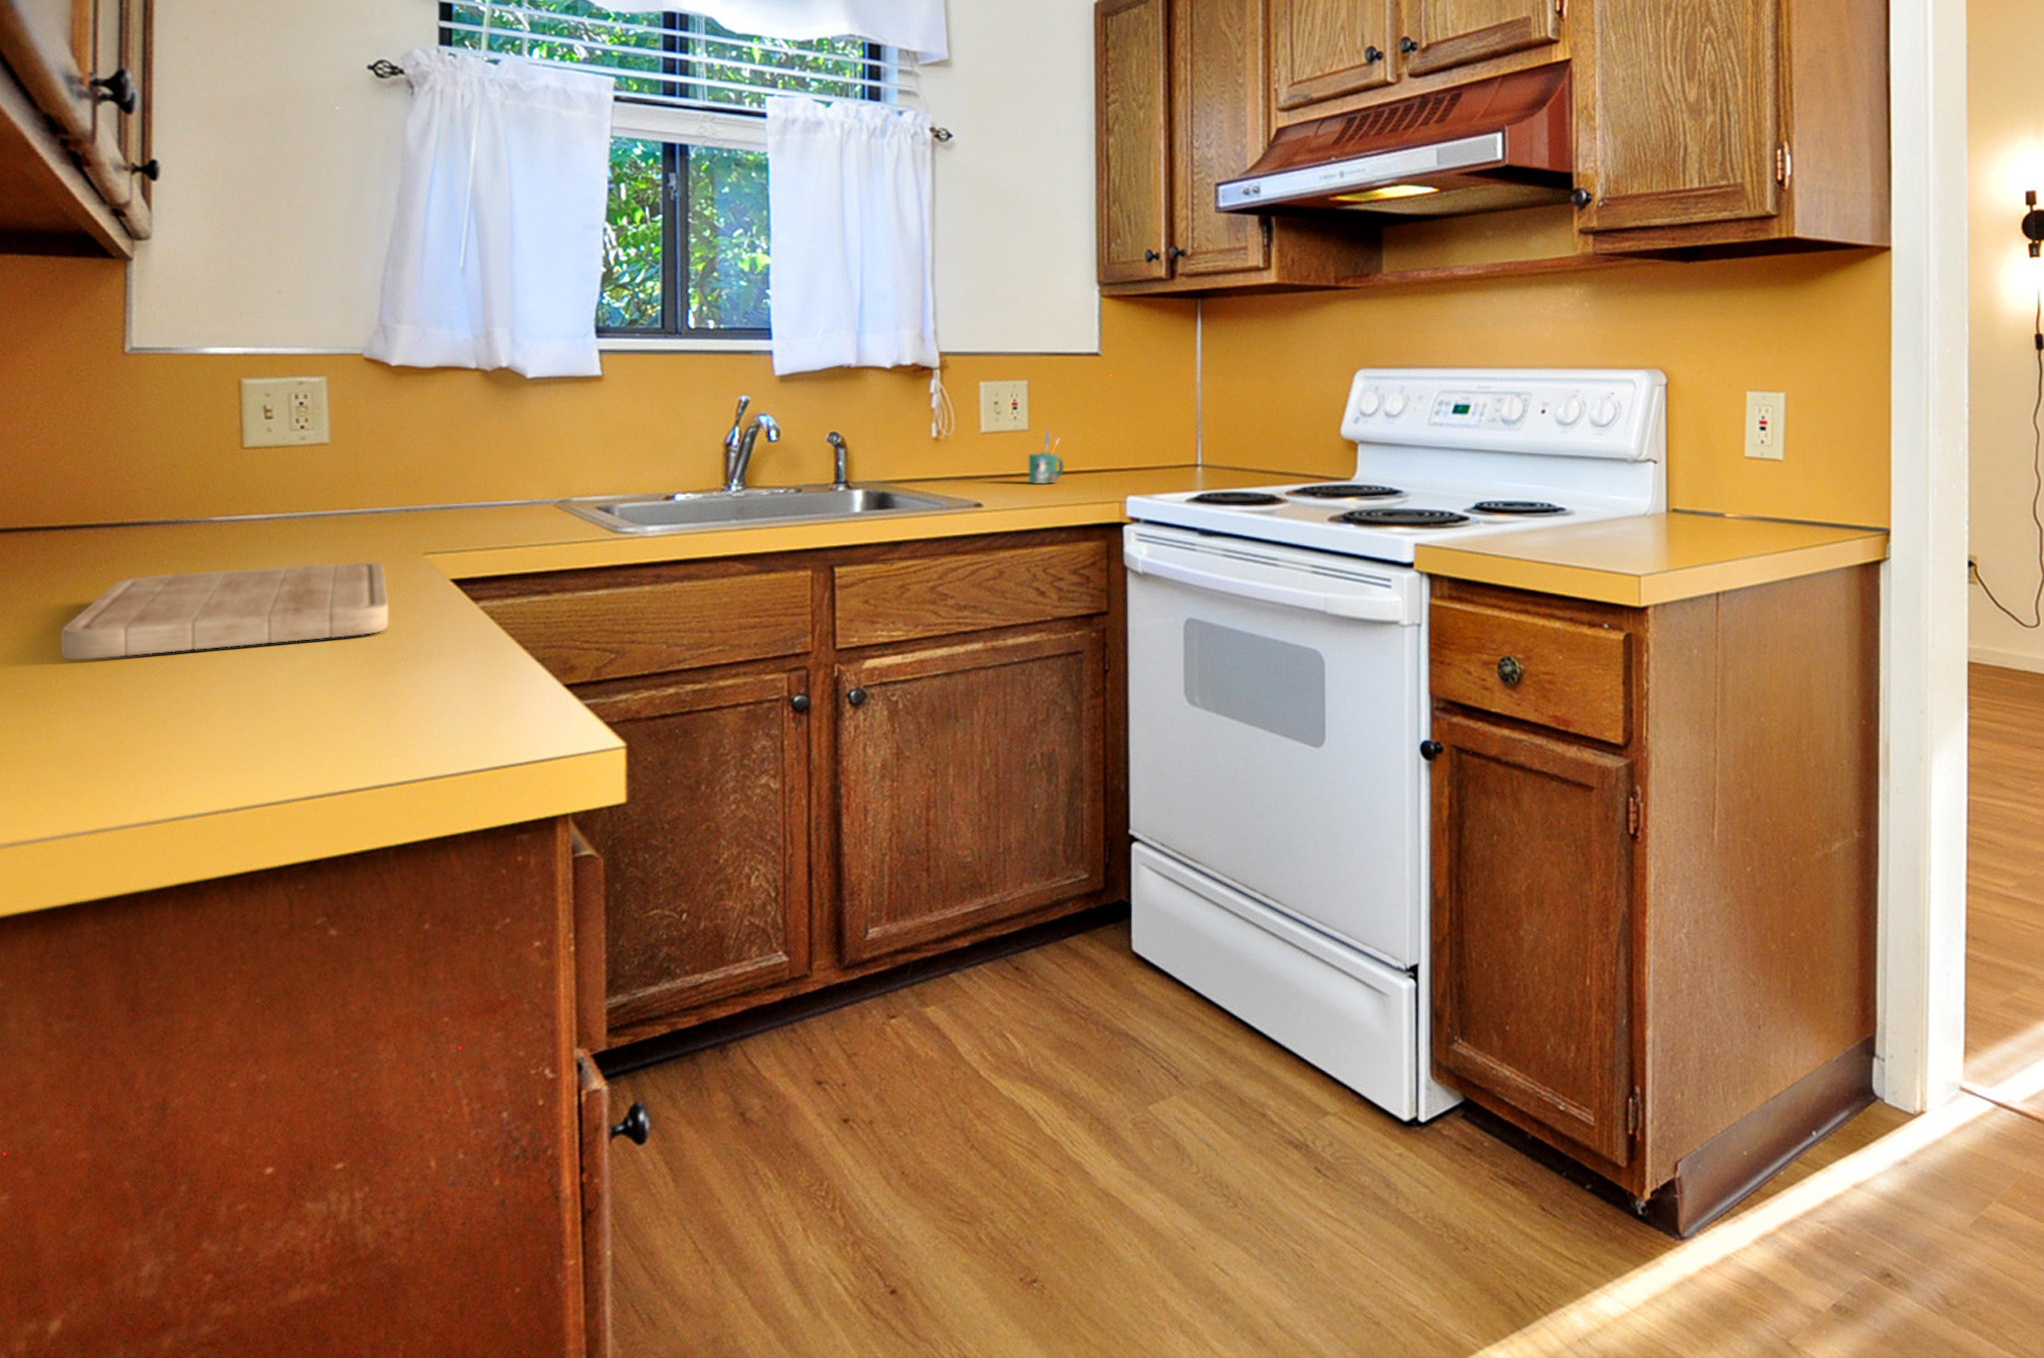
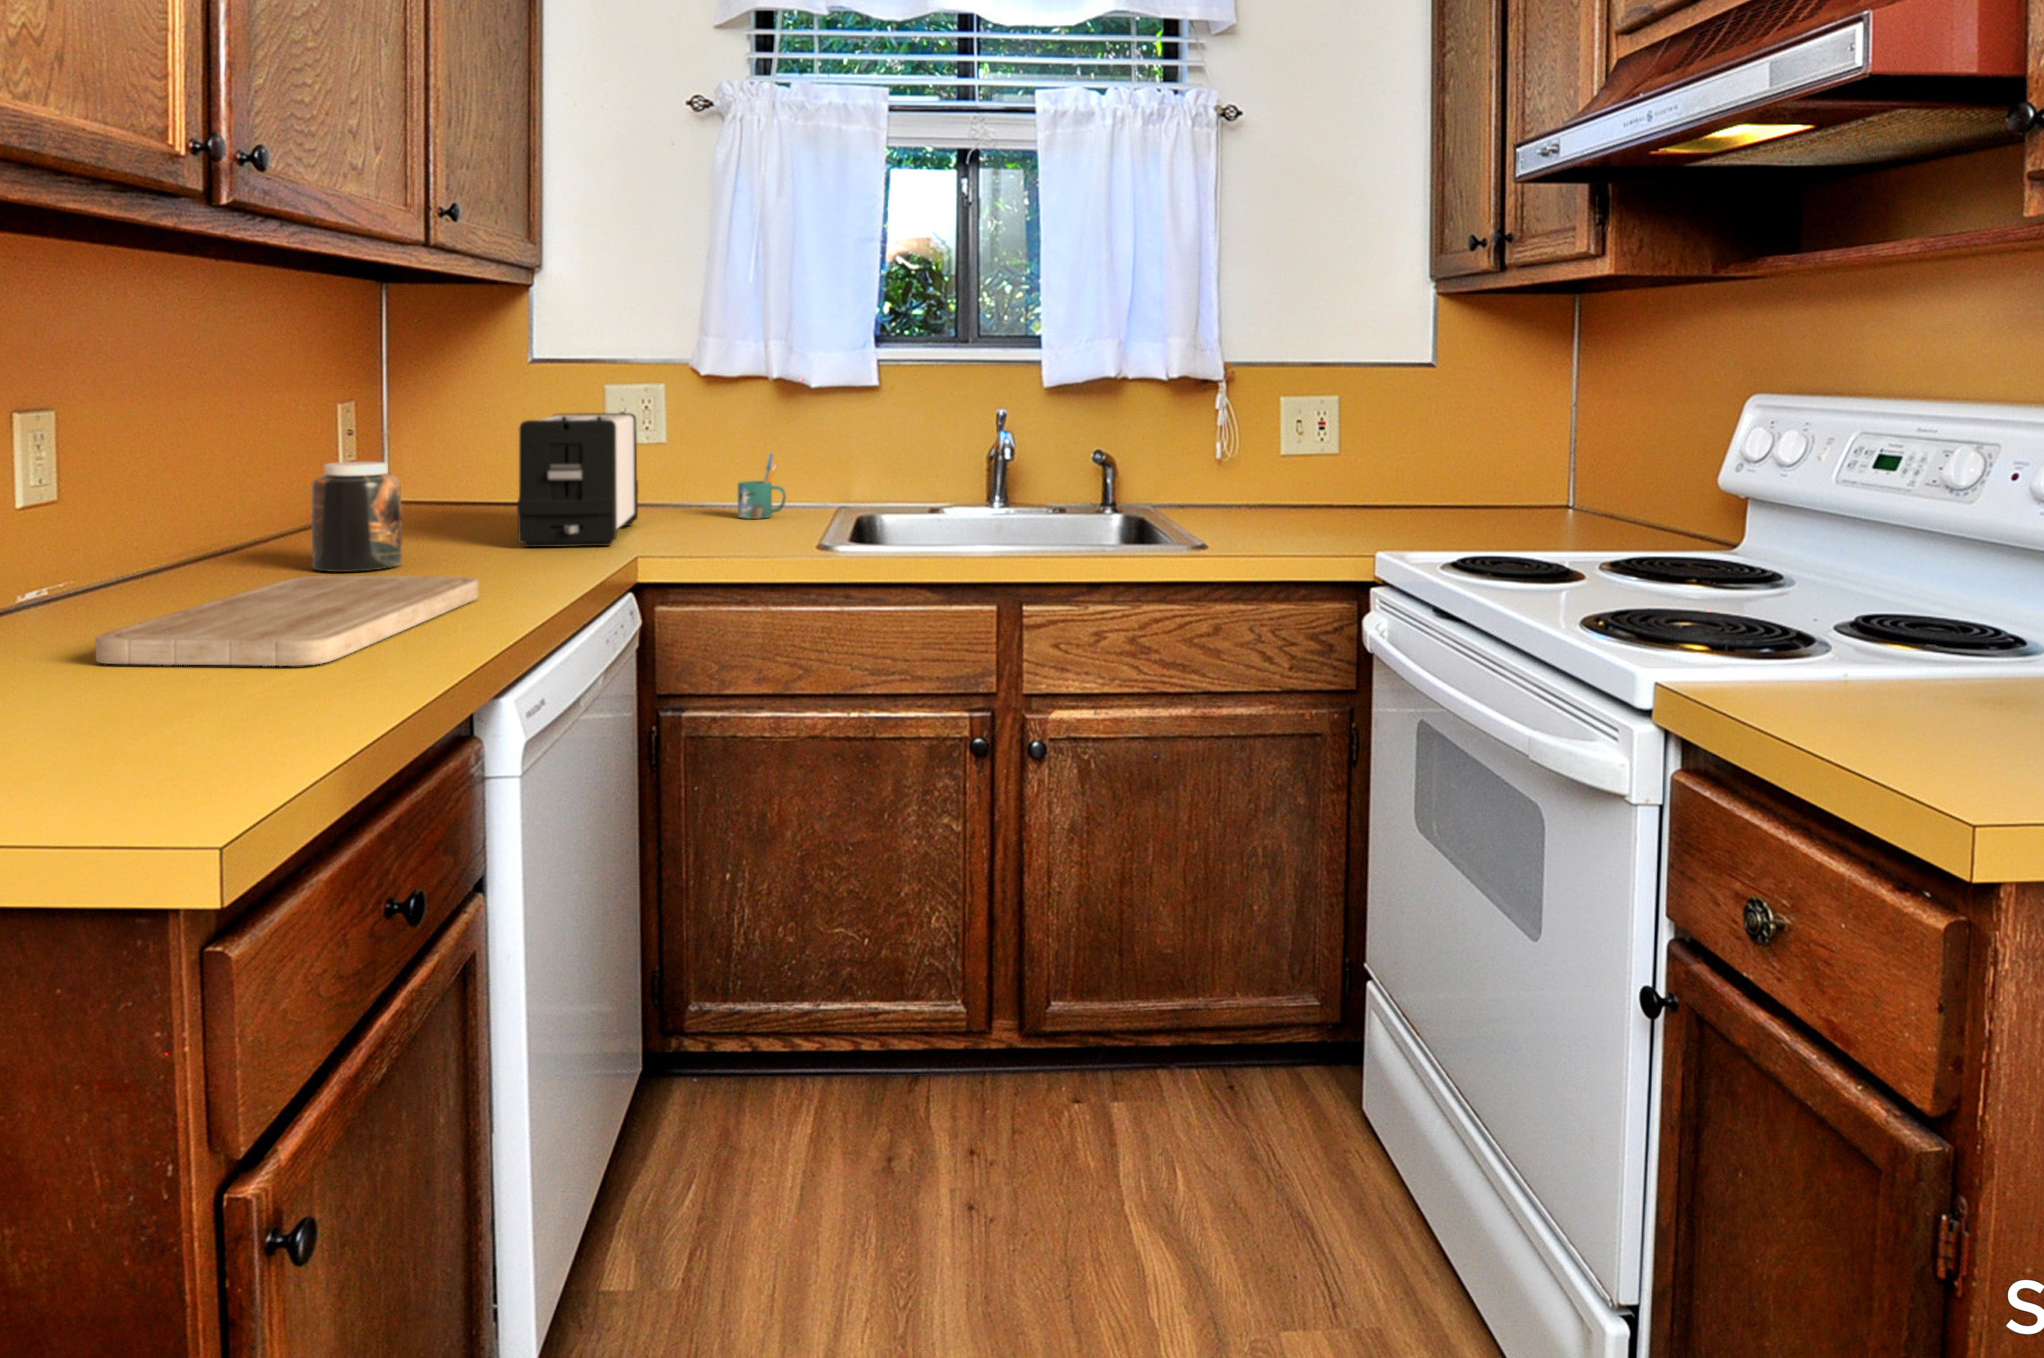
toaster: none [241,404,395,550] -> present [517,413,638,547]
mug: present [1029,433,1064,484] -> present [738,454,786,519]
jar: none [35,454,164,584] -> present [312,462,402,572]

